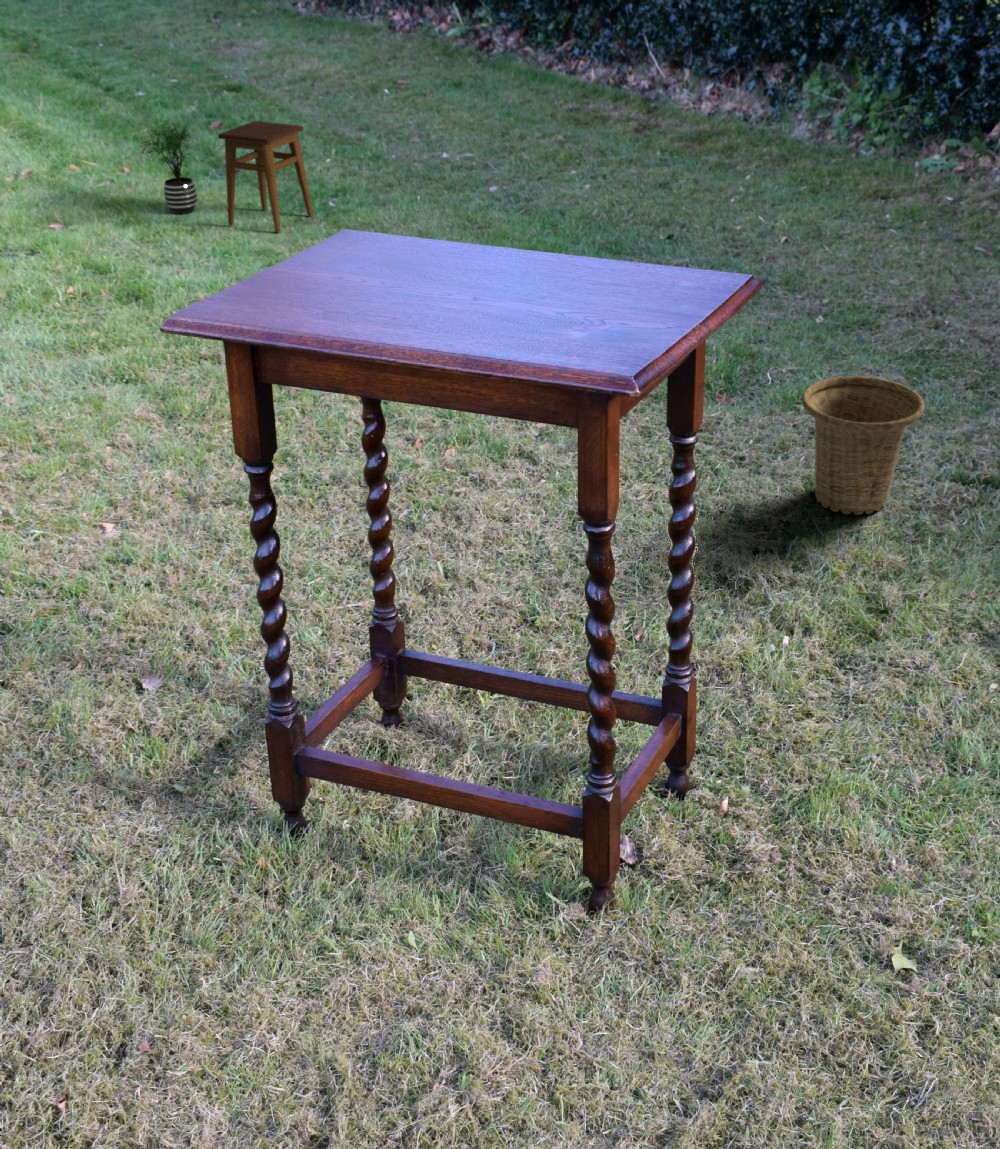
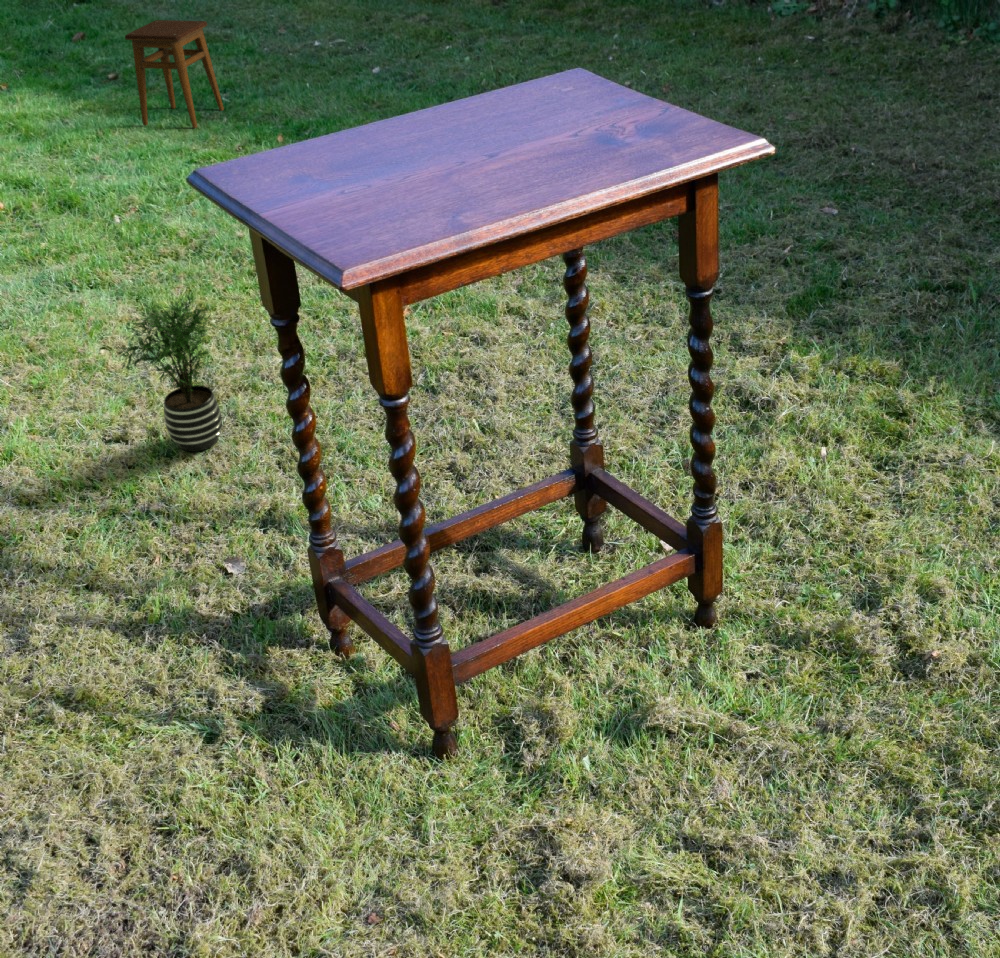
potted plant: present [141,122,197,214] -> present [117,296,222,452]
basket: present [802,376,924,515] -> none [785,203,898,332]

